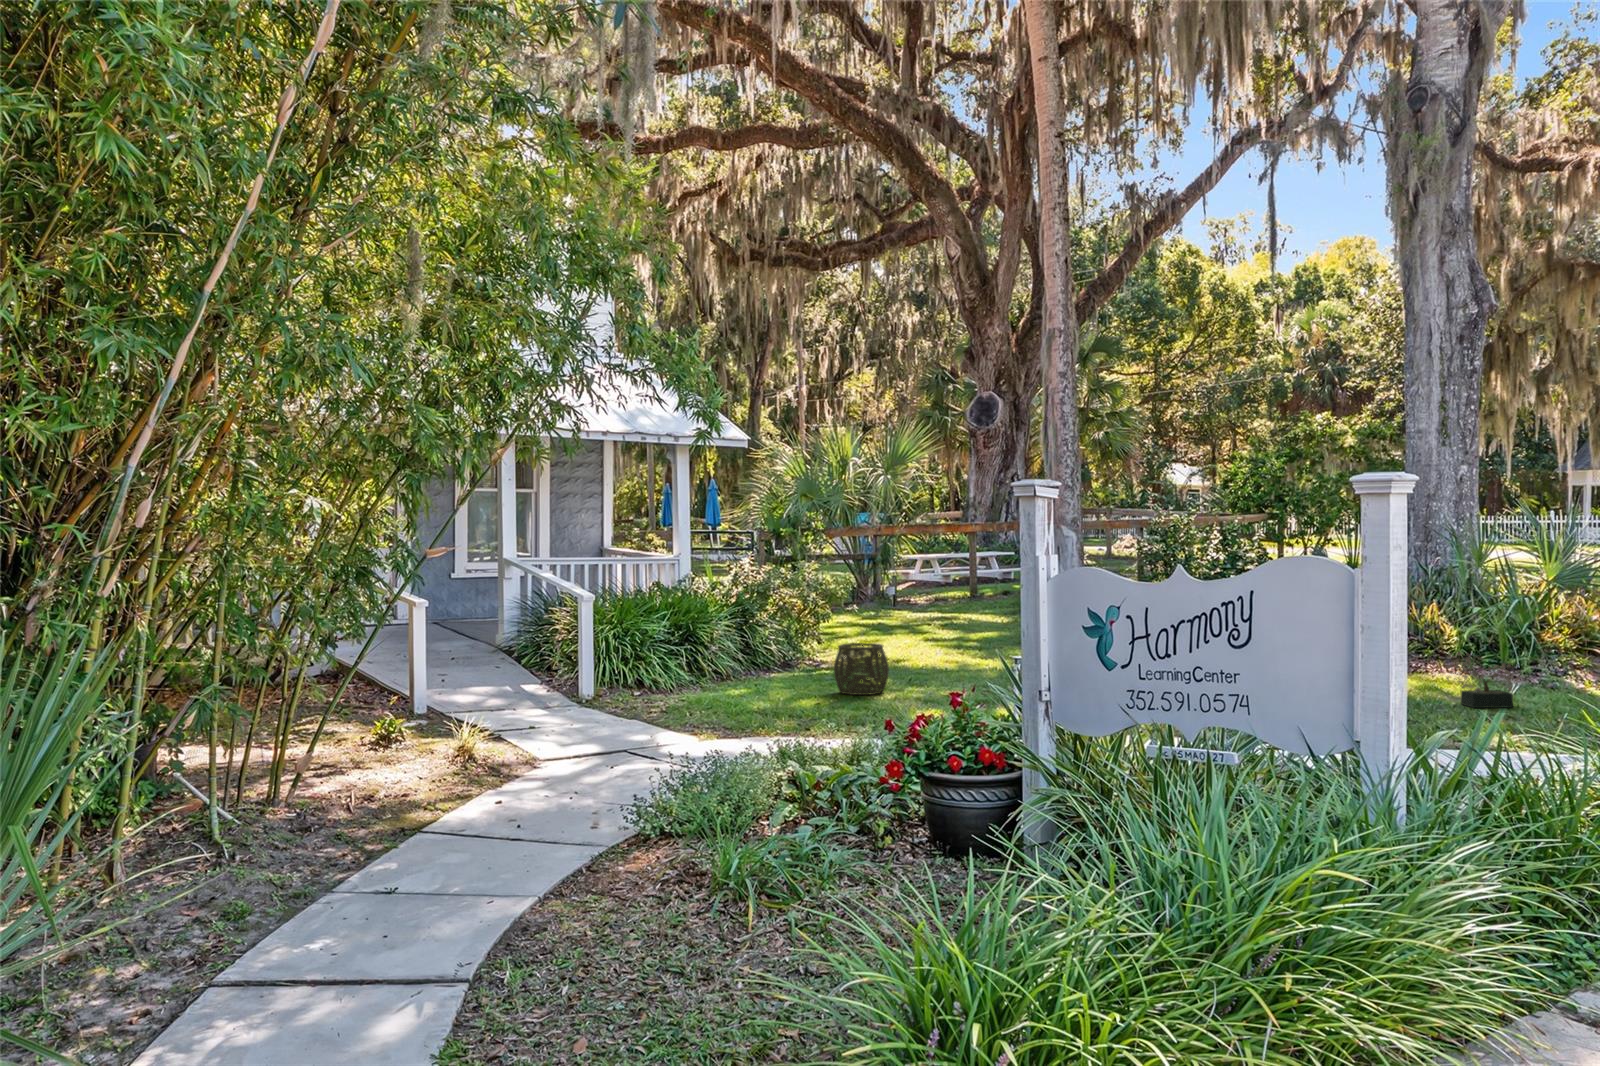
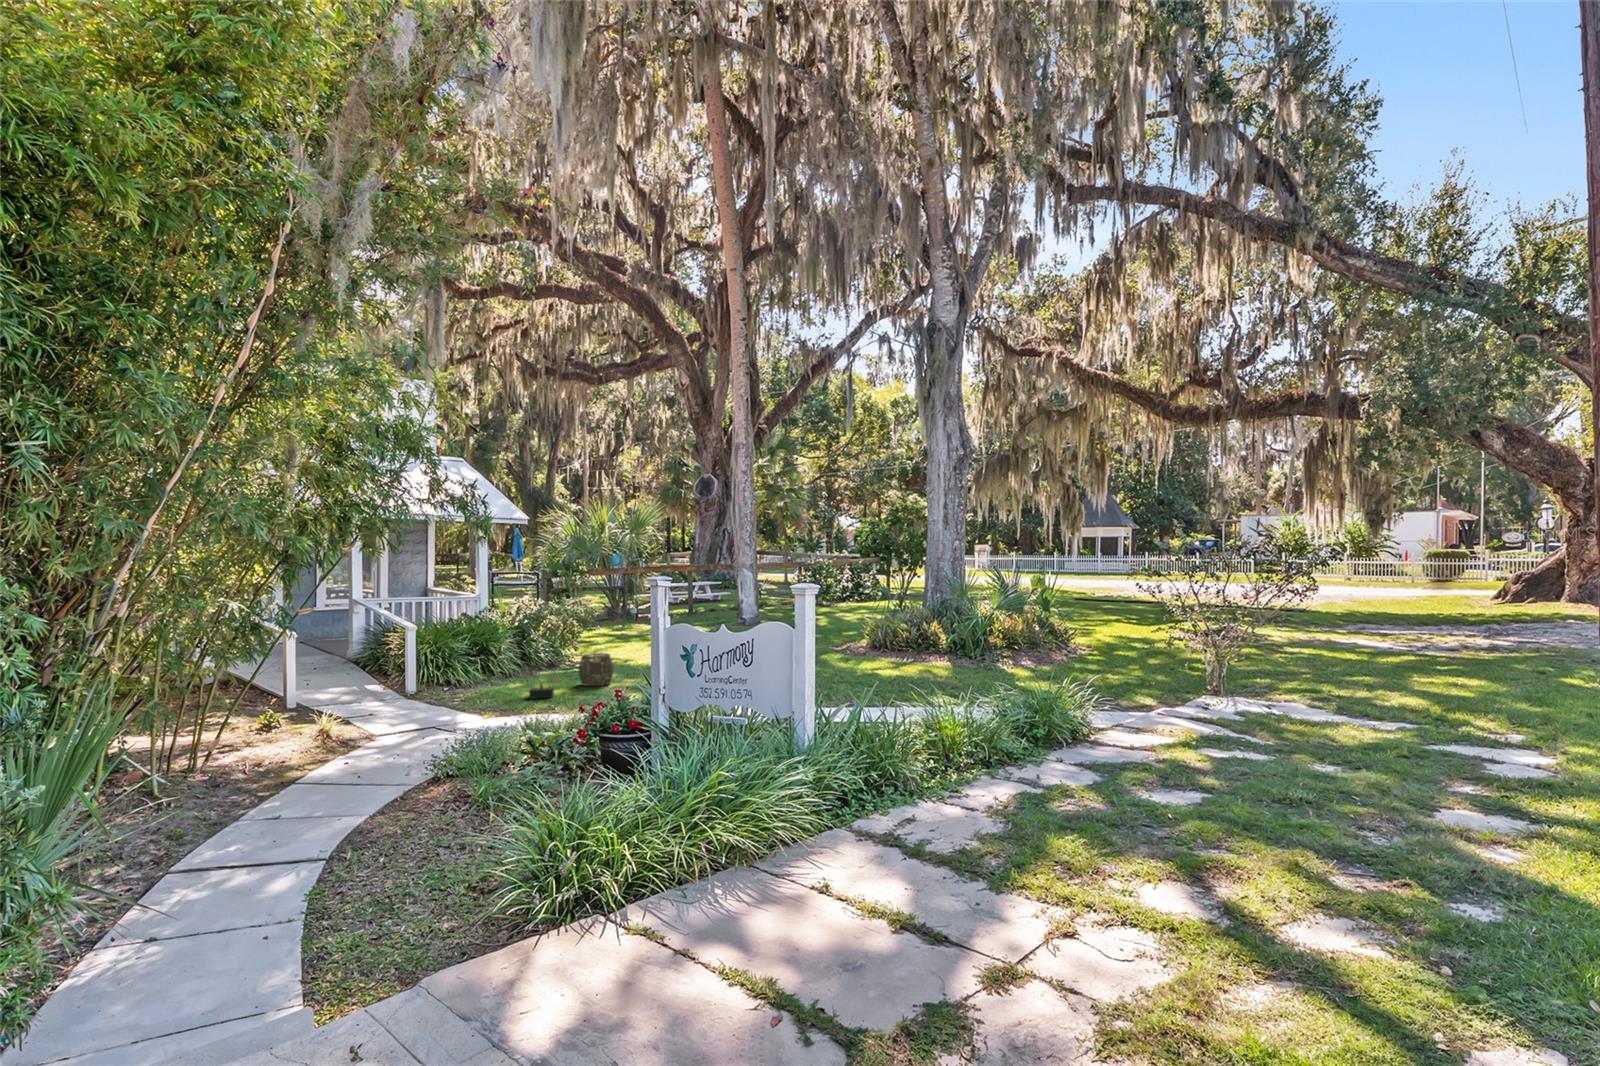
decorative plant: present [1447,652,1519,708] -> present [522,666,558,699]

